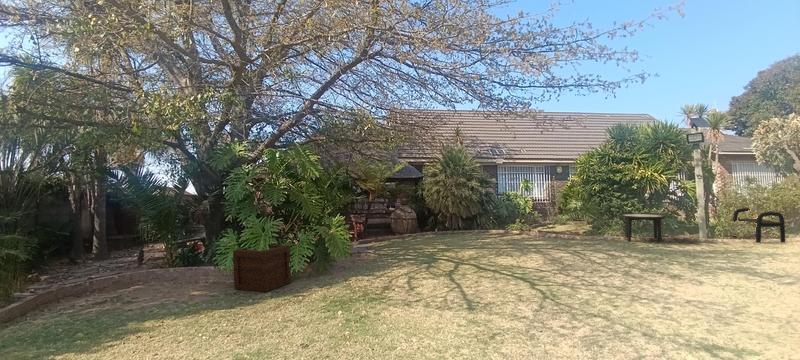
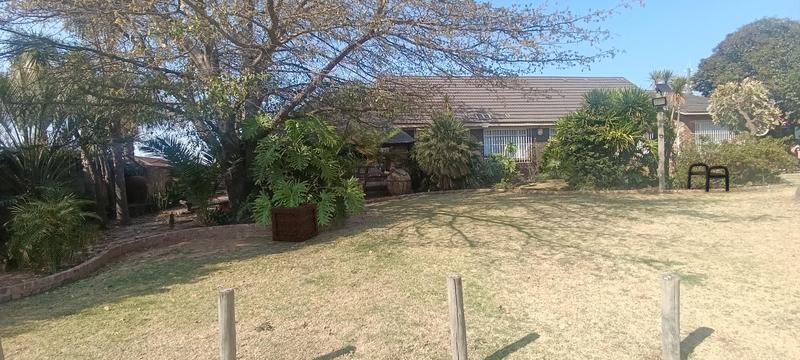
round table: present [619,212,667,242] -> none [591,169,633,194]

